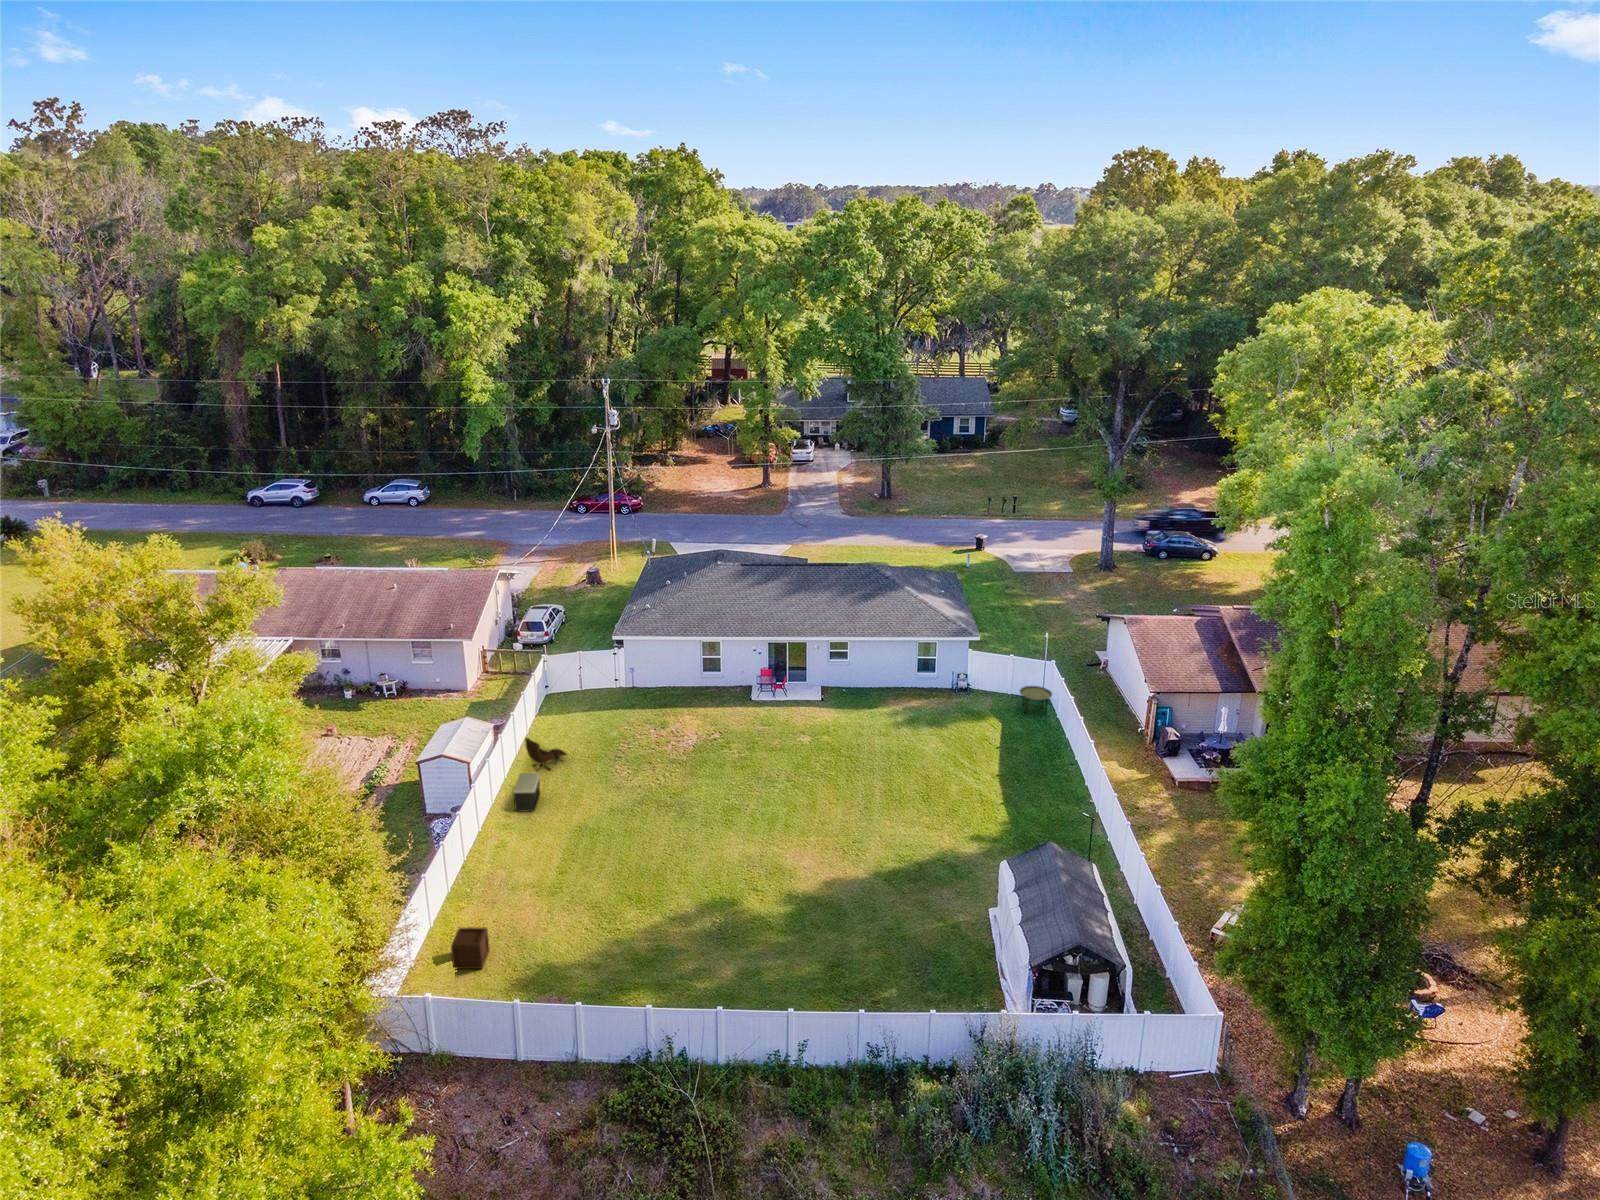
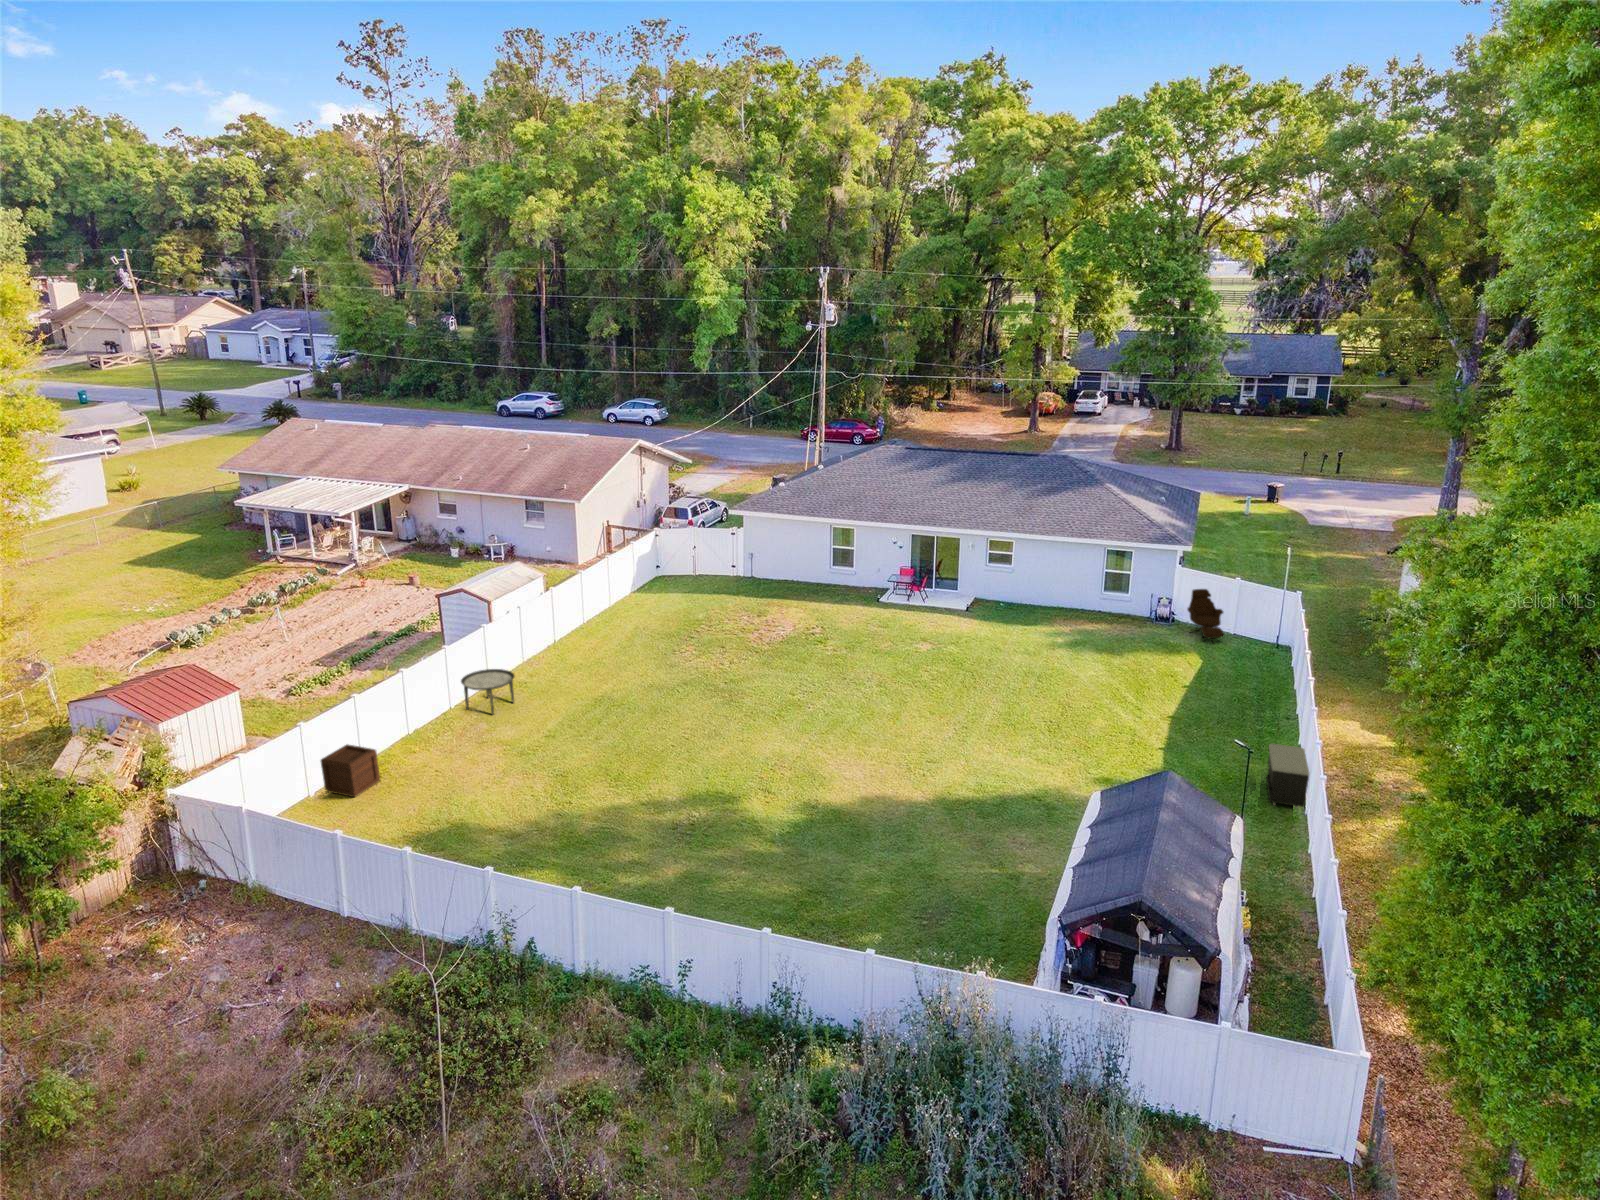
round table: present [1020,686,1052,714] -> present [461,669,514,715]
lounge chair: present [525,738,566,767] -> present [1188,589,1223,640]
storage bench: present [513,773,540,812] -> present [1266,744,1309,808]

